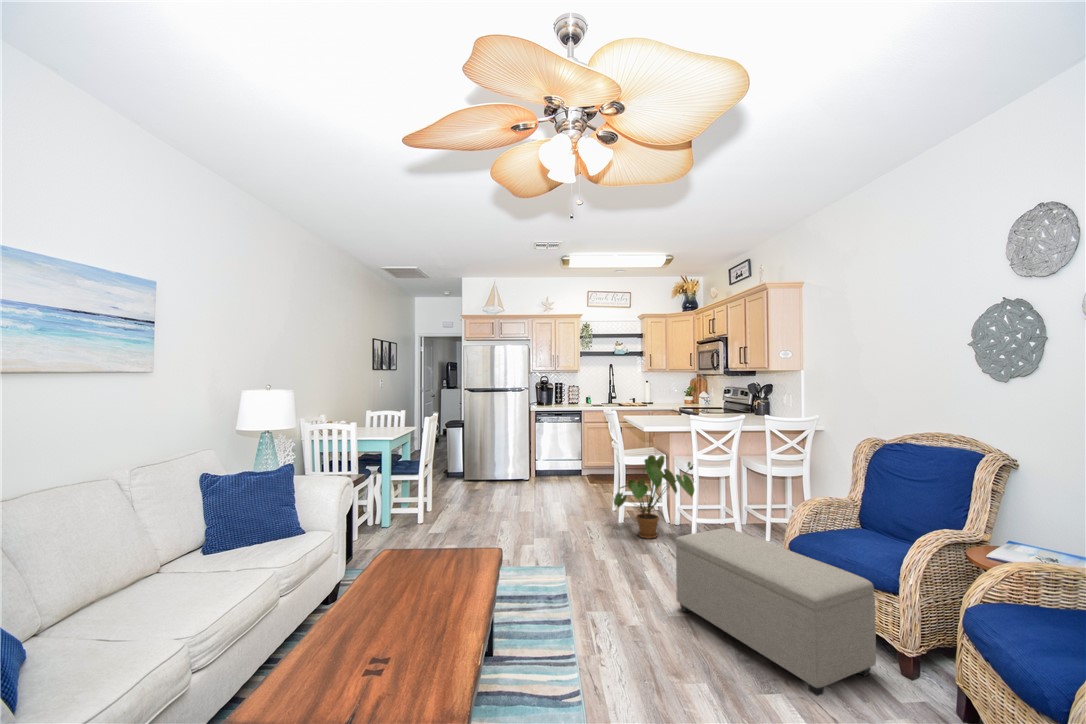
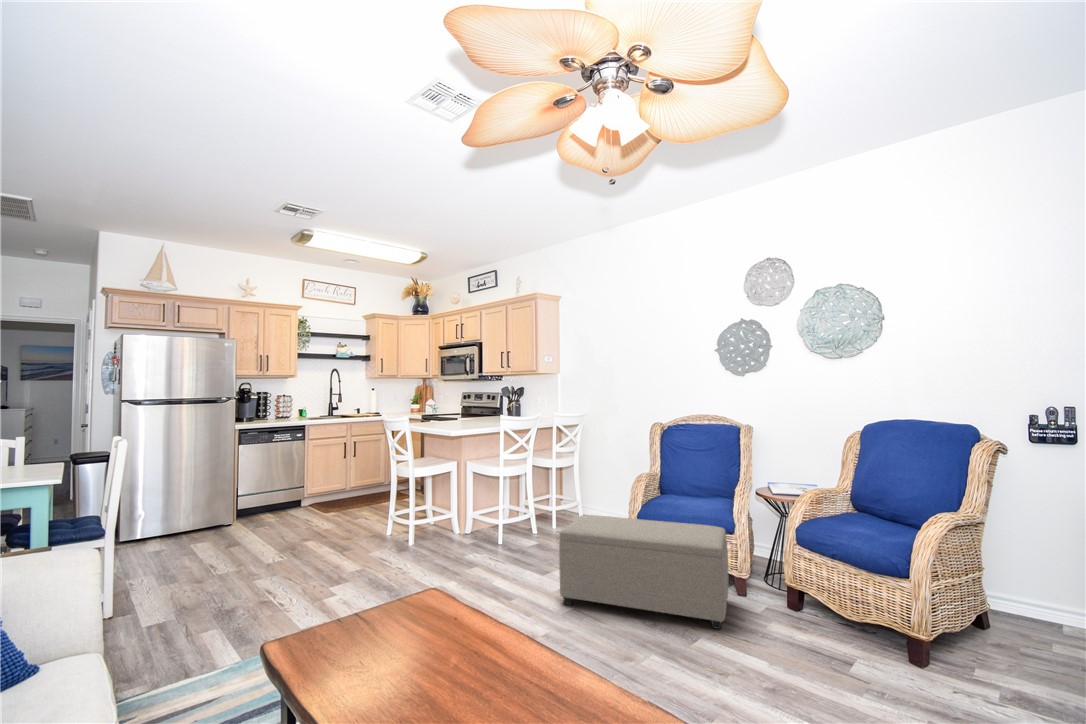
house plant: present [614,455,695,539] -> none [417,461,506,552]

